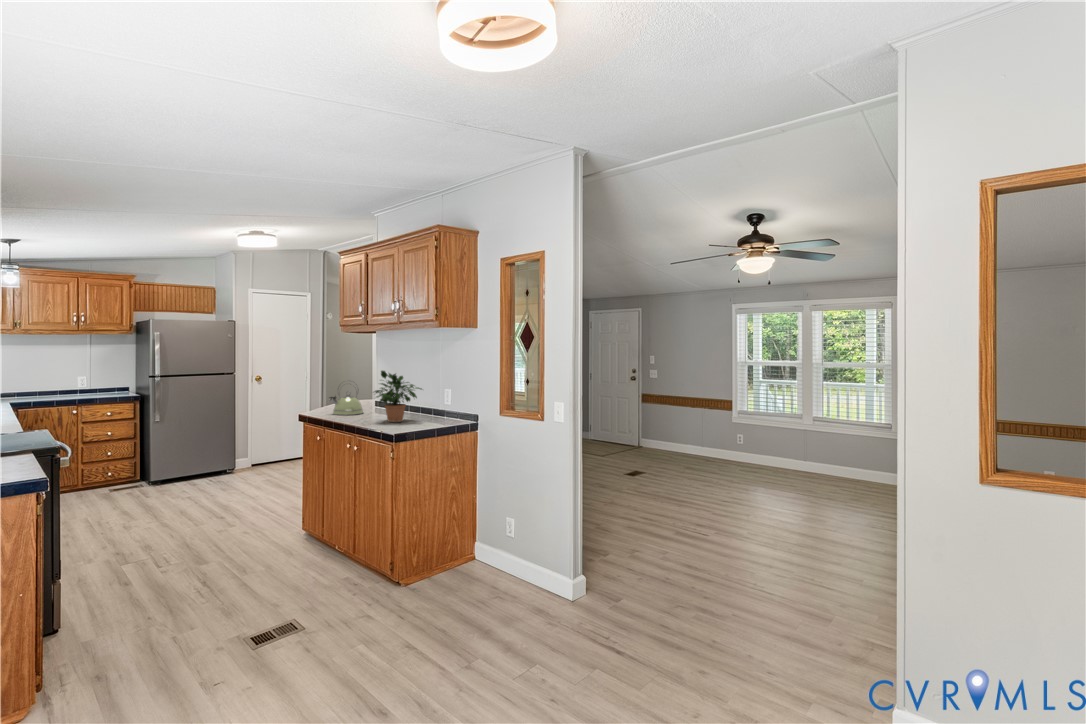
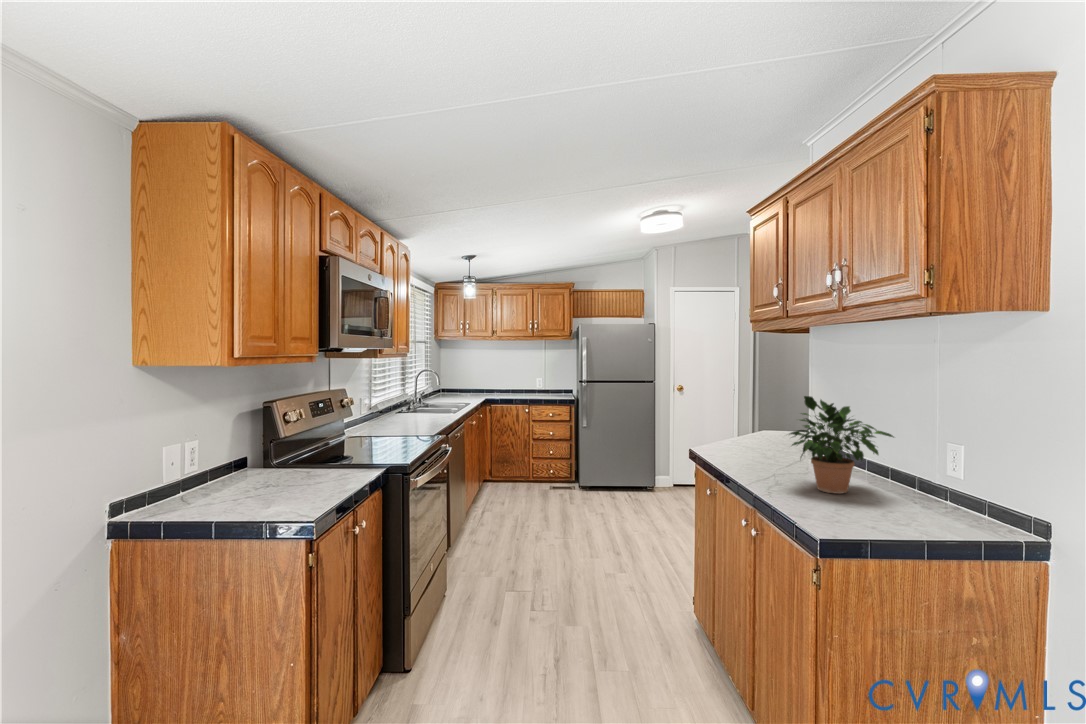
kettle: present [329,384,363,415] -> none [728,404,783,460]

